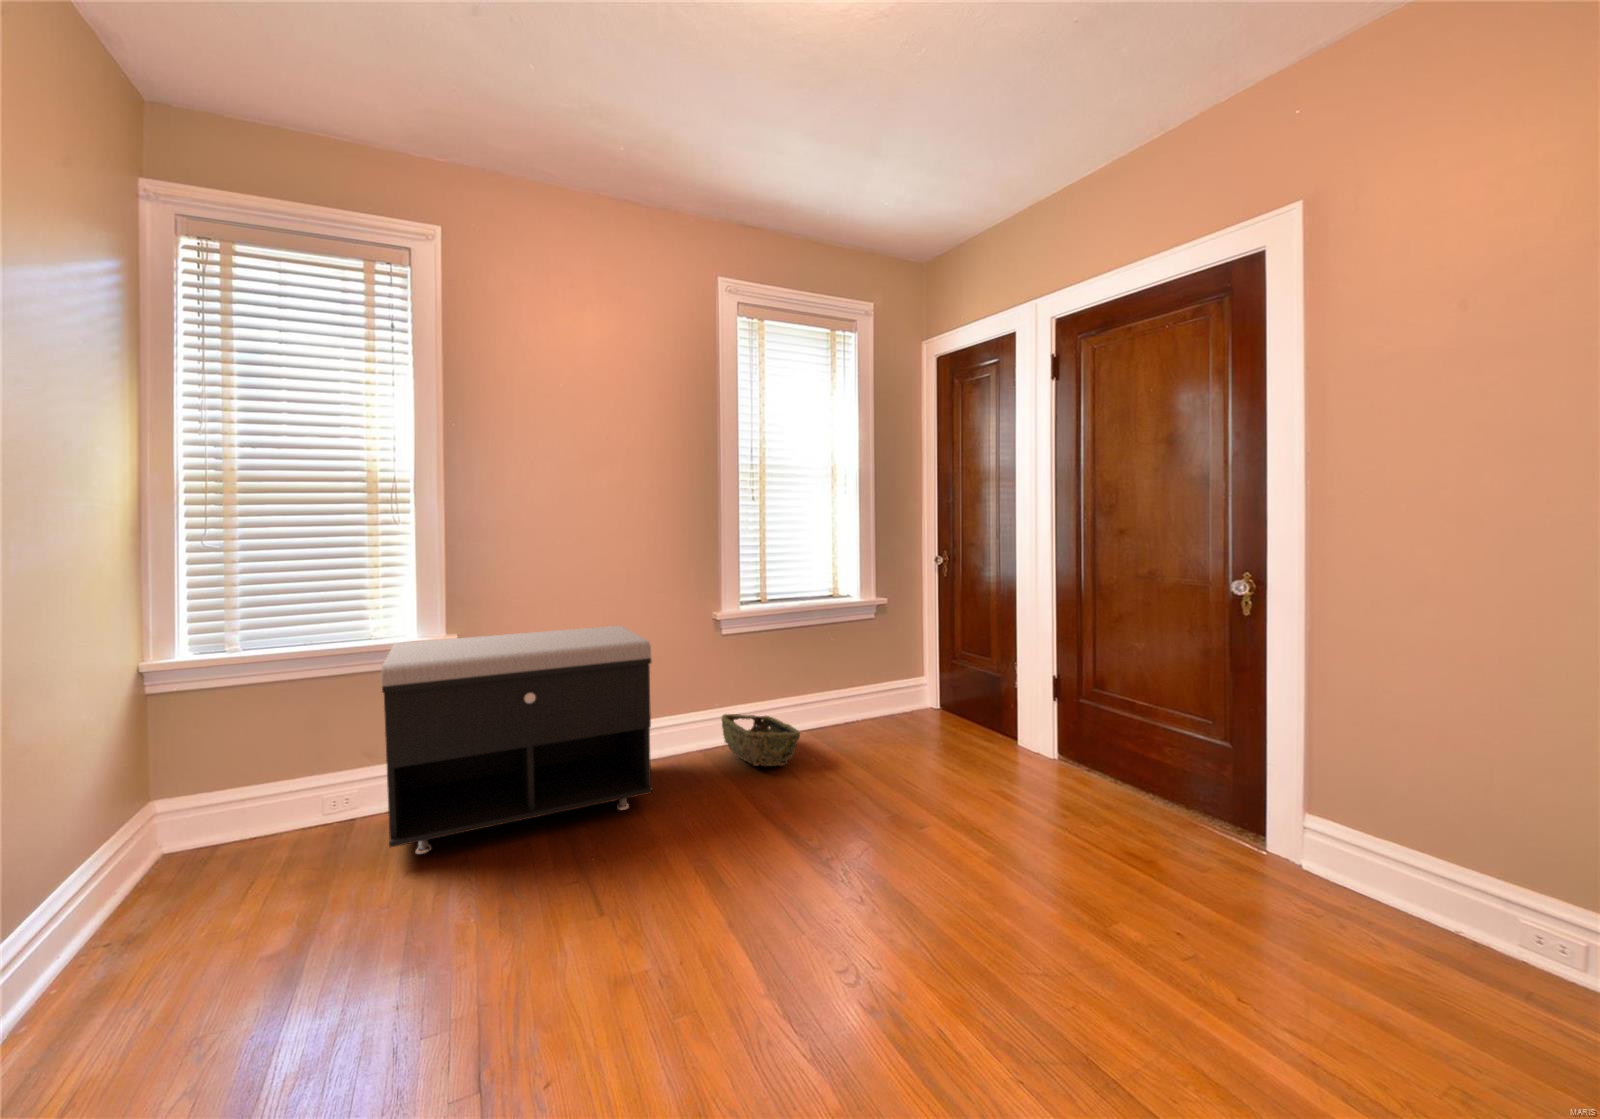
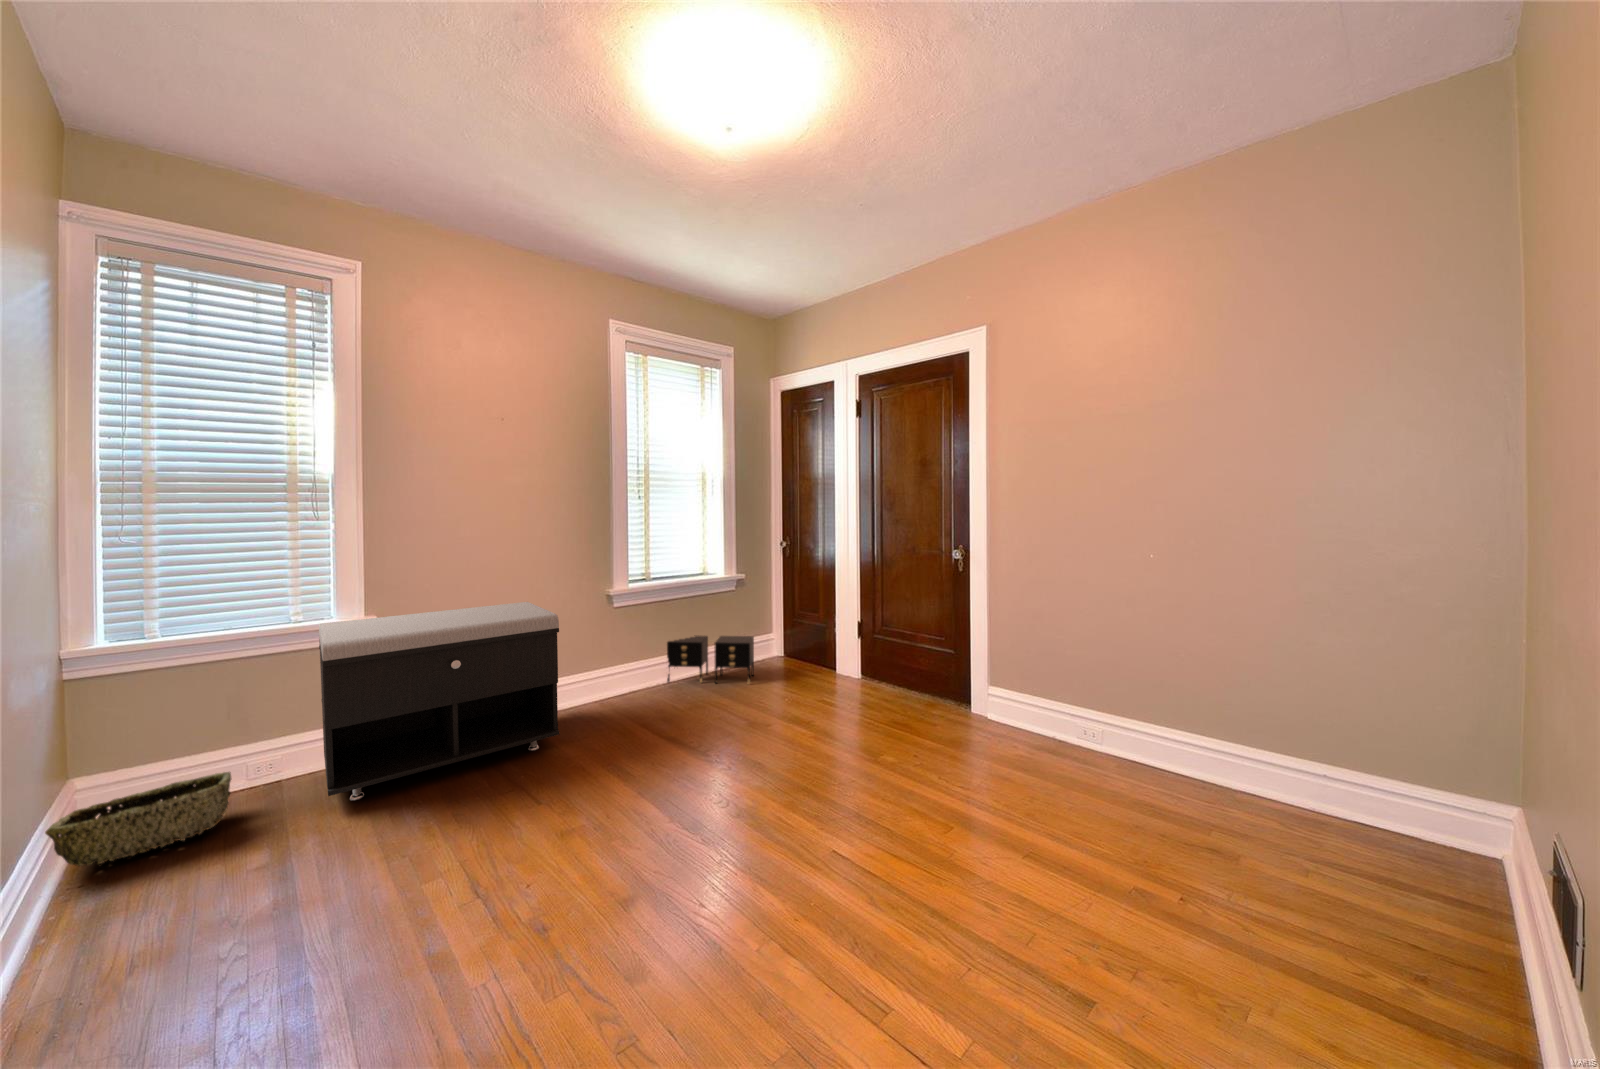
nightstand: none [788,674,900,743] -> present [667,636,754,684]
woven basket: present [722,714,800,766] -> present [45,772,231,866]

